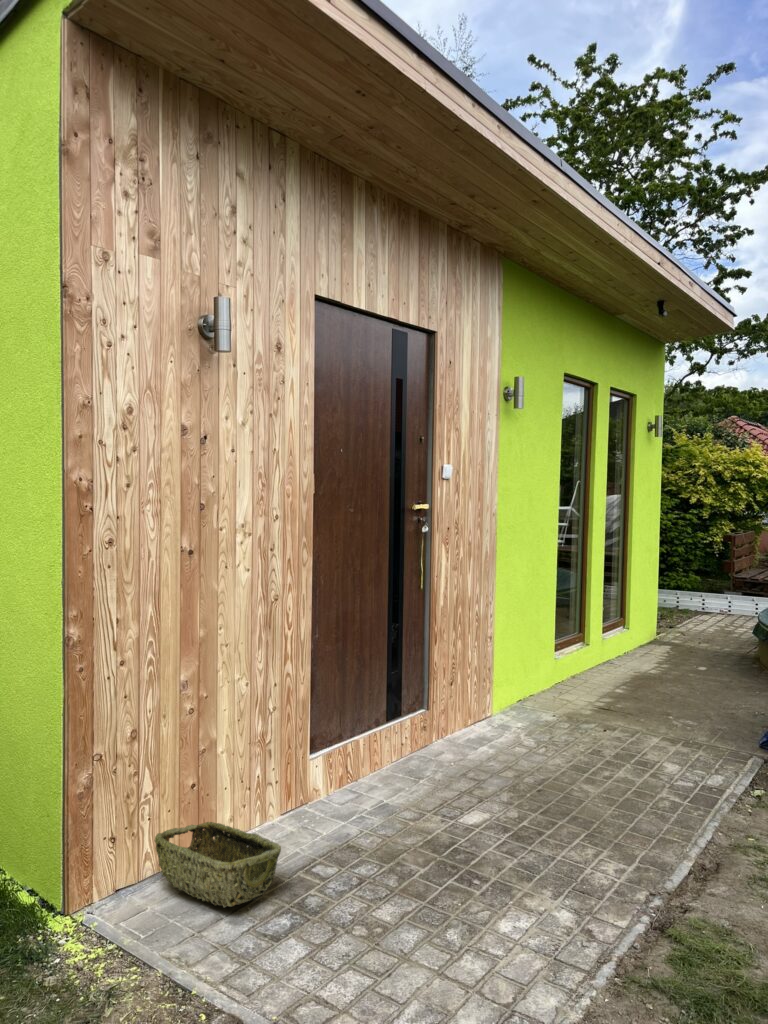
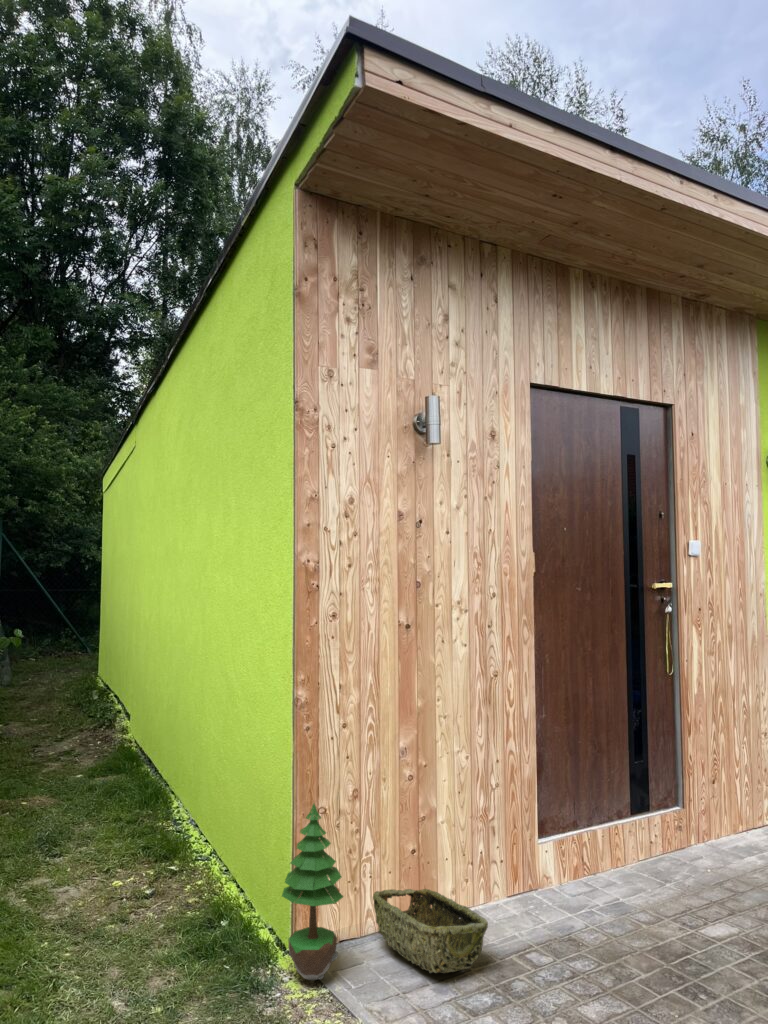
potted tree: none [57,752,131,942] -> present [282,804,343,981]

